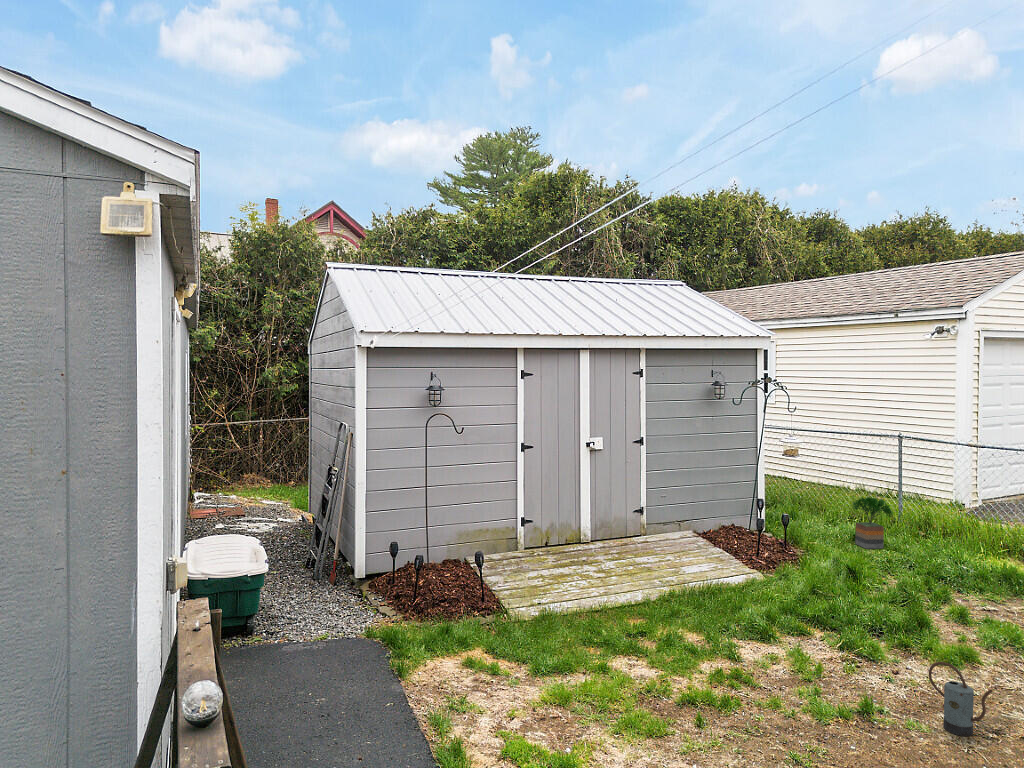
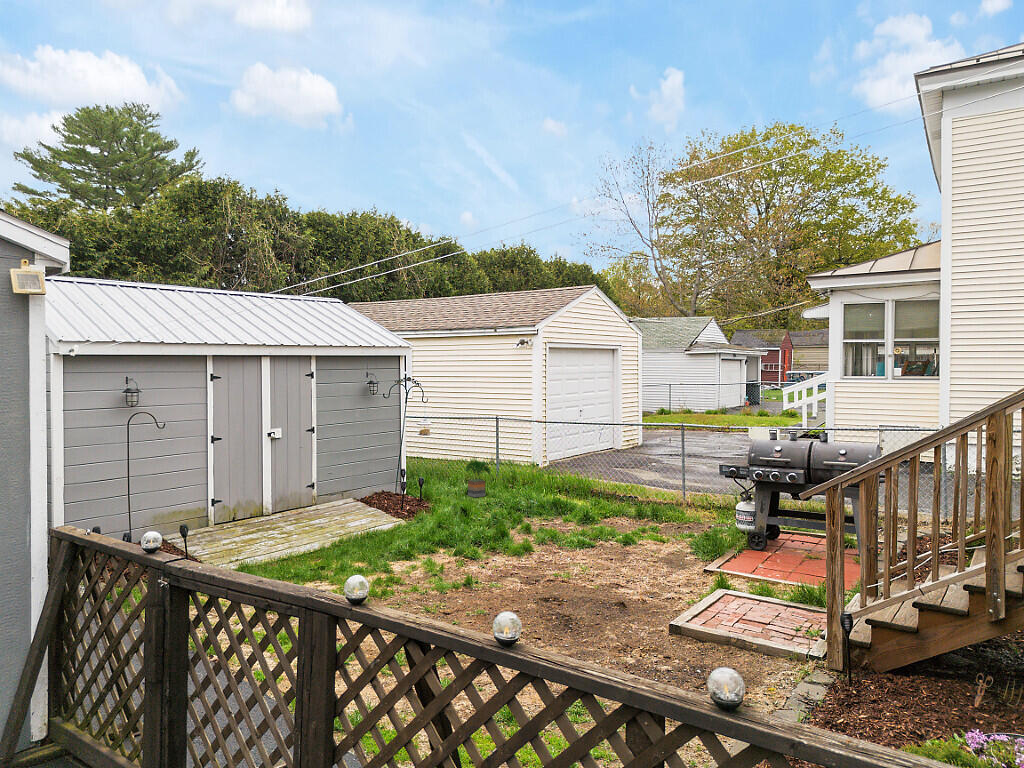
watering can: present [928,662,993,736] -> none [501,545,532,585]

